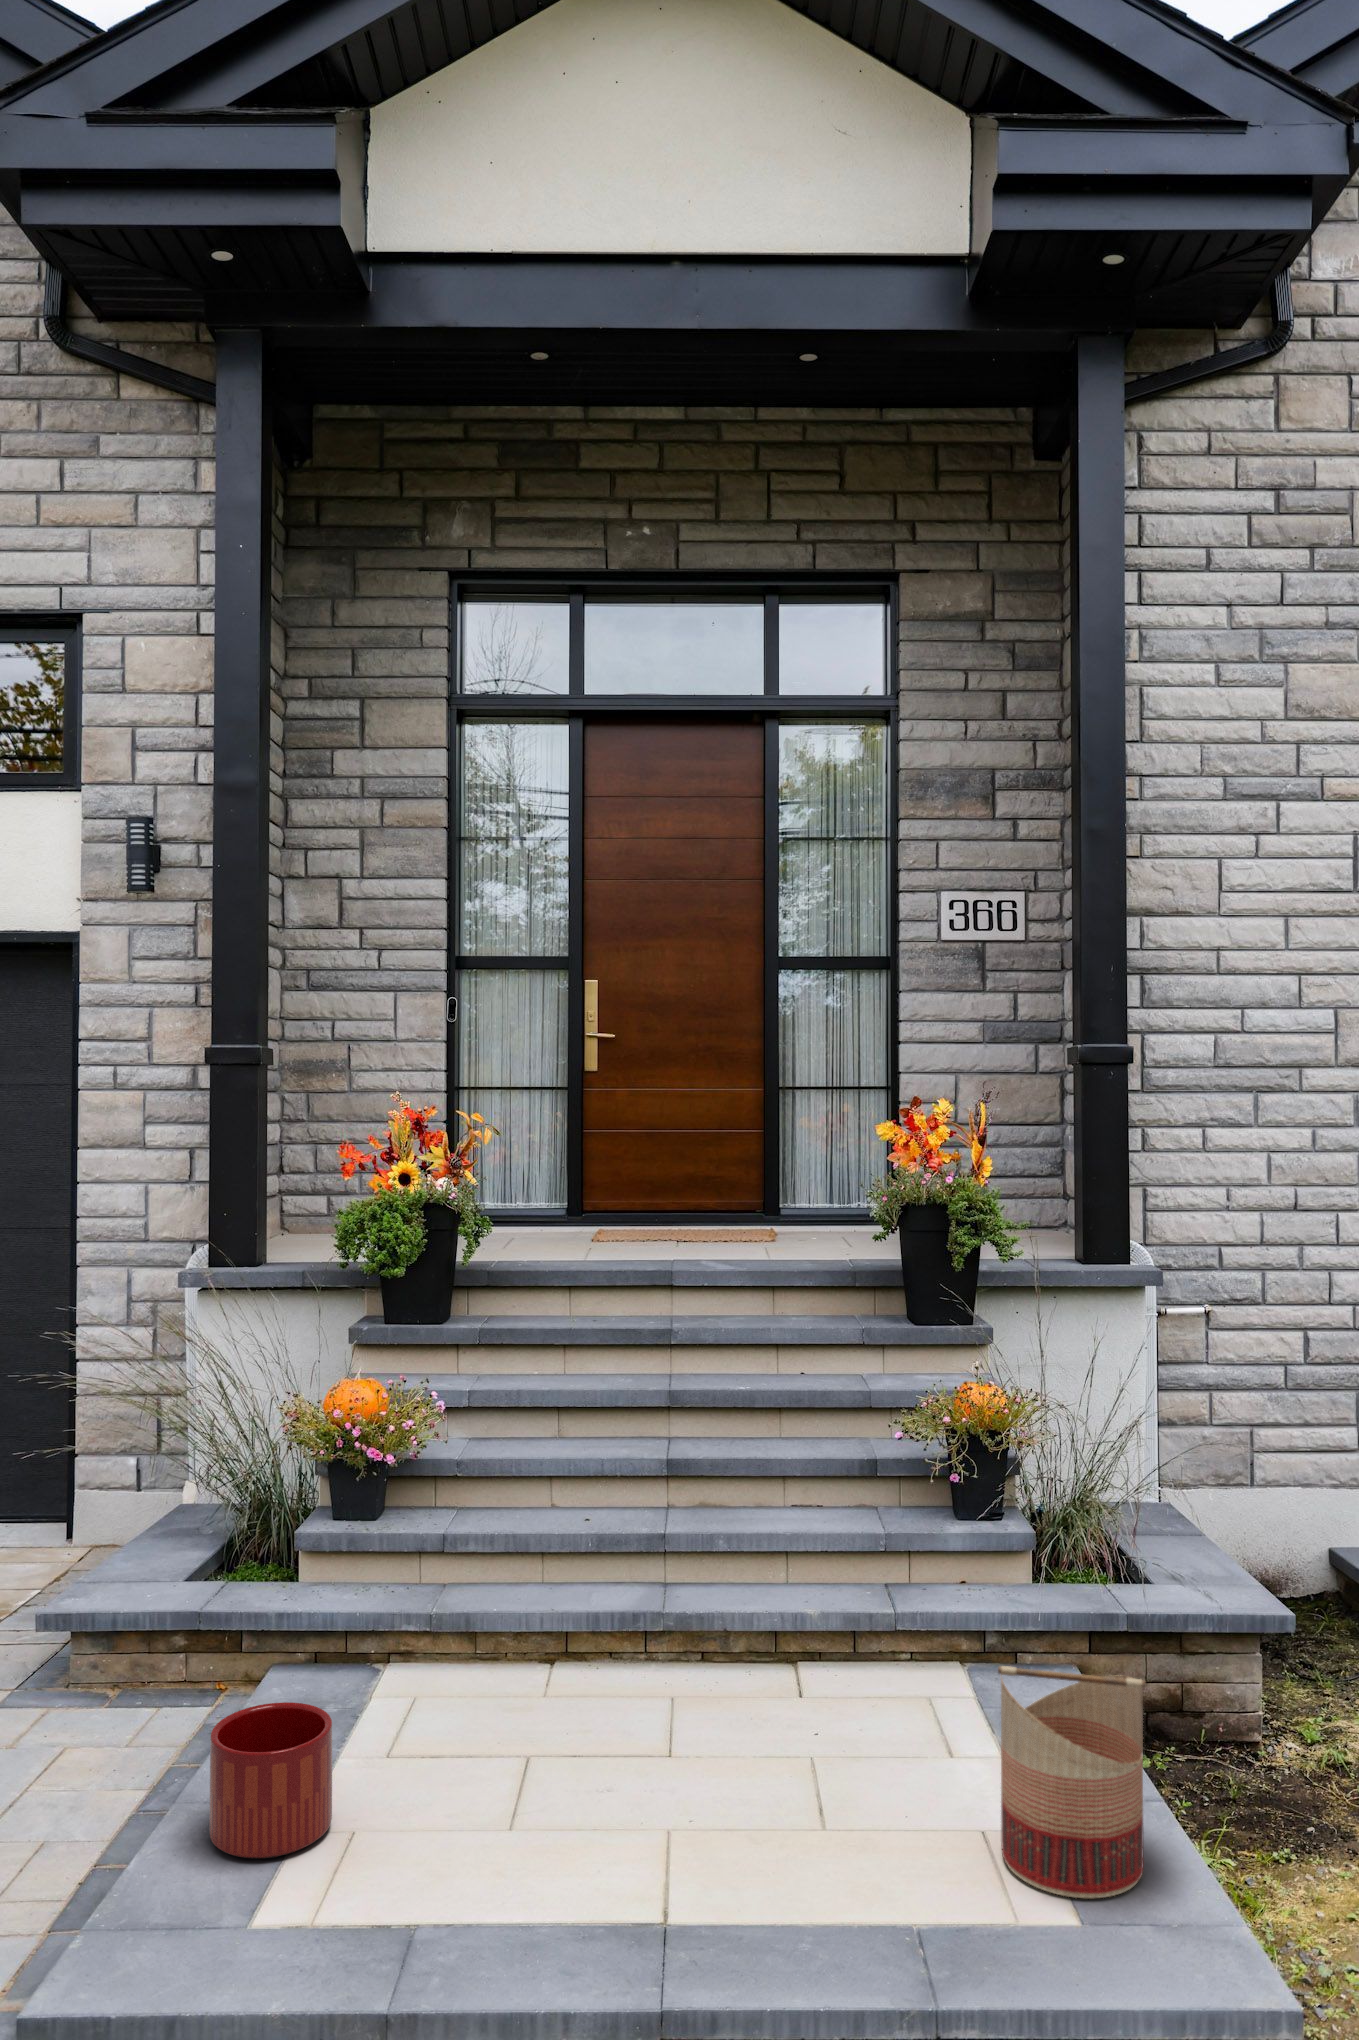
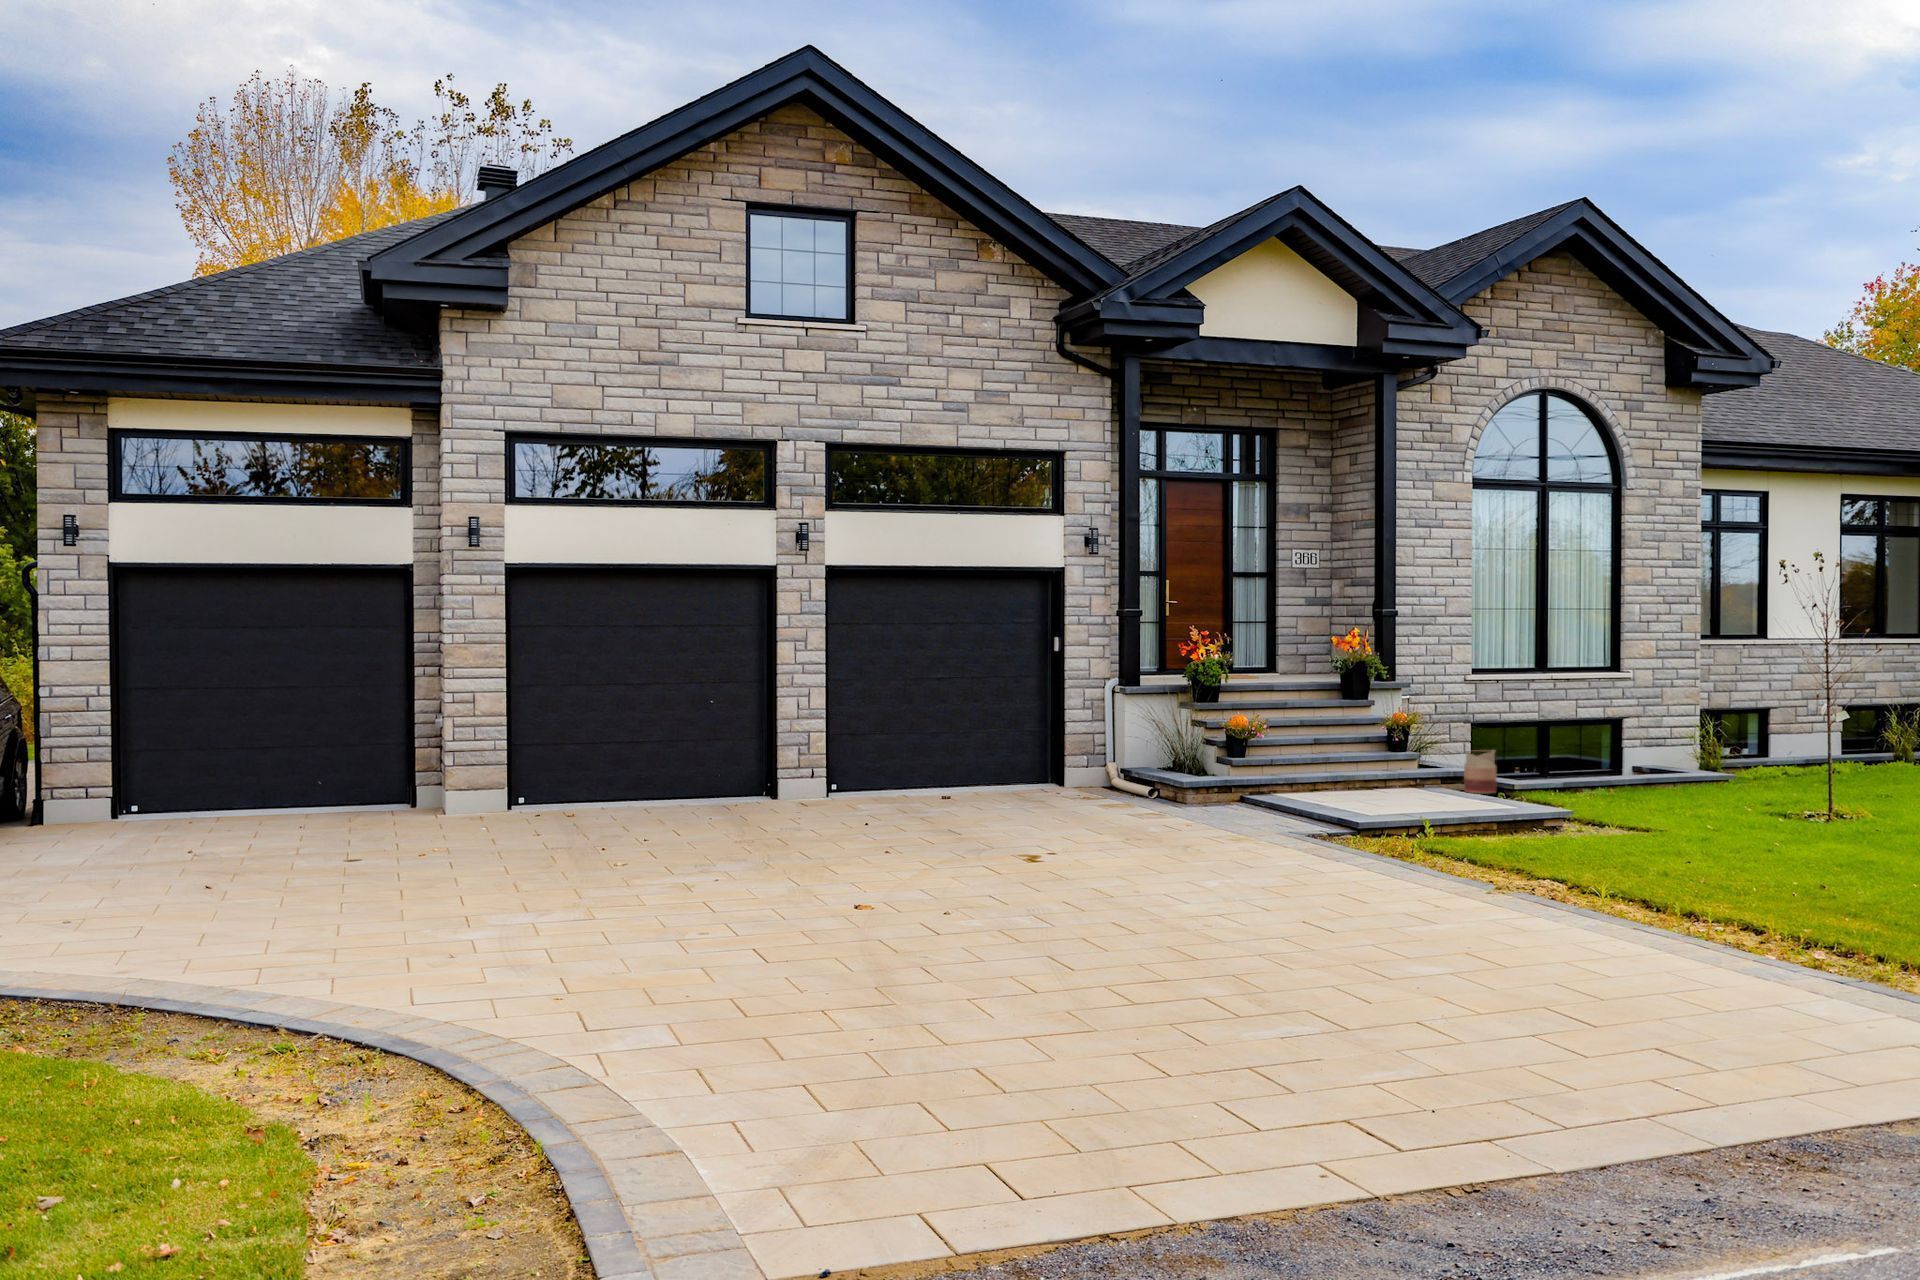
planter: present [209,1702,332,1859] -> none [1304,774,1334,801]

